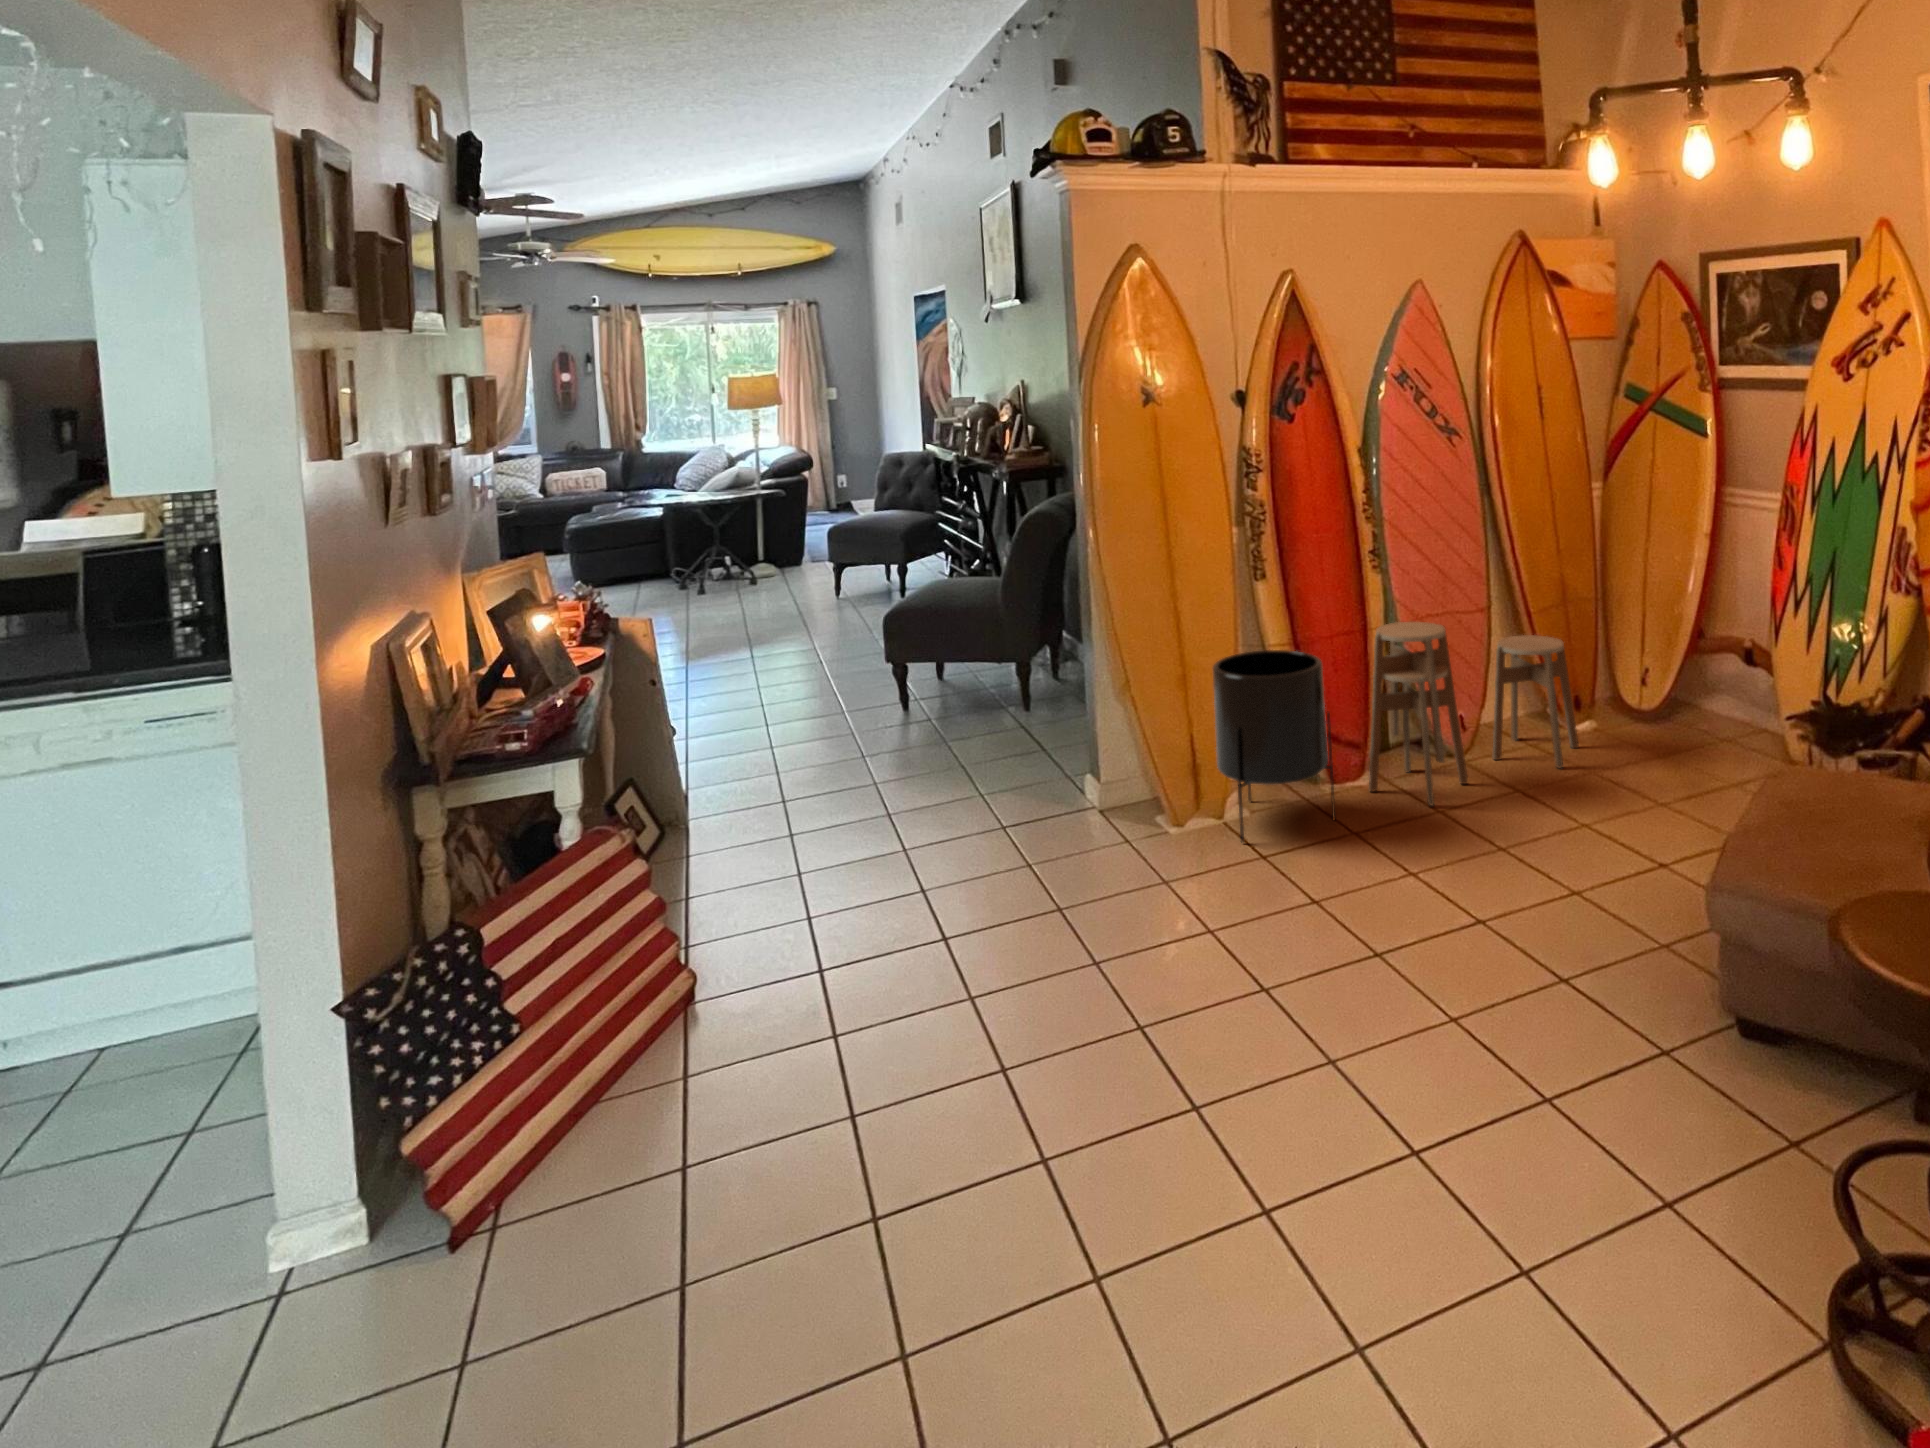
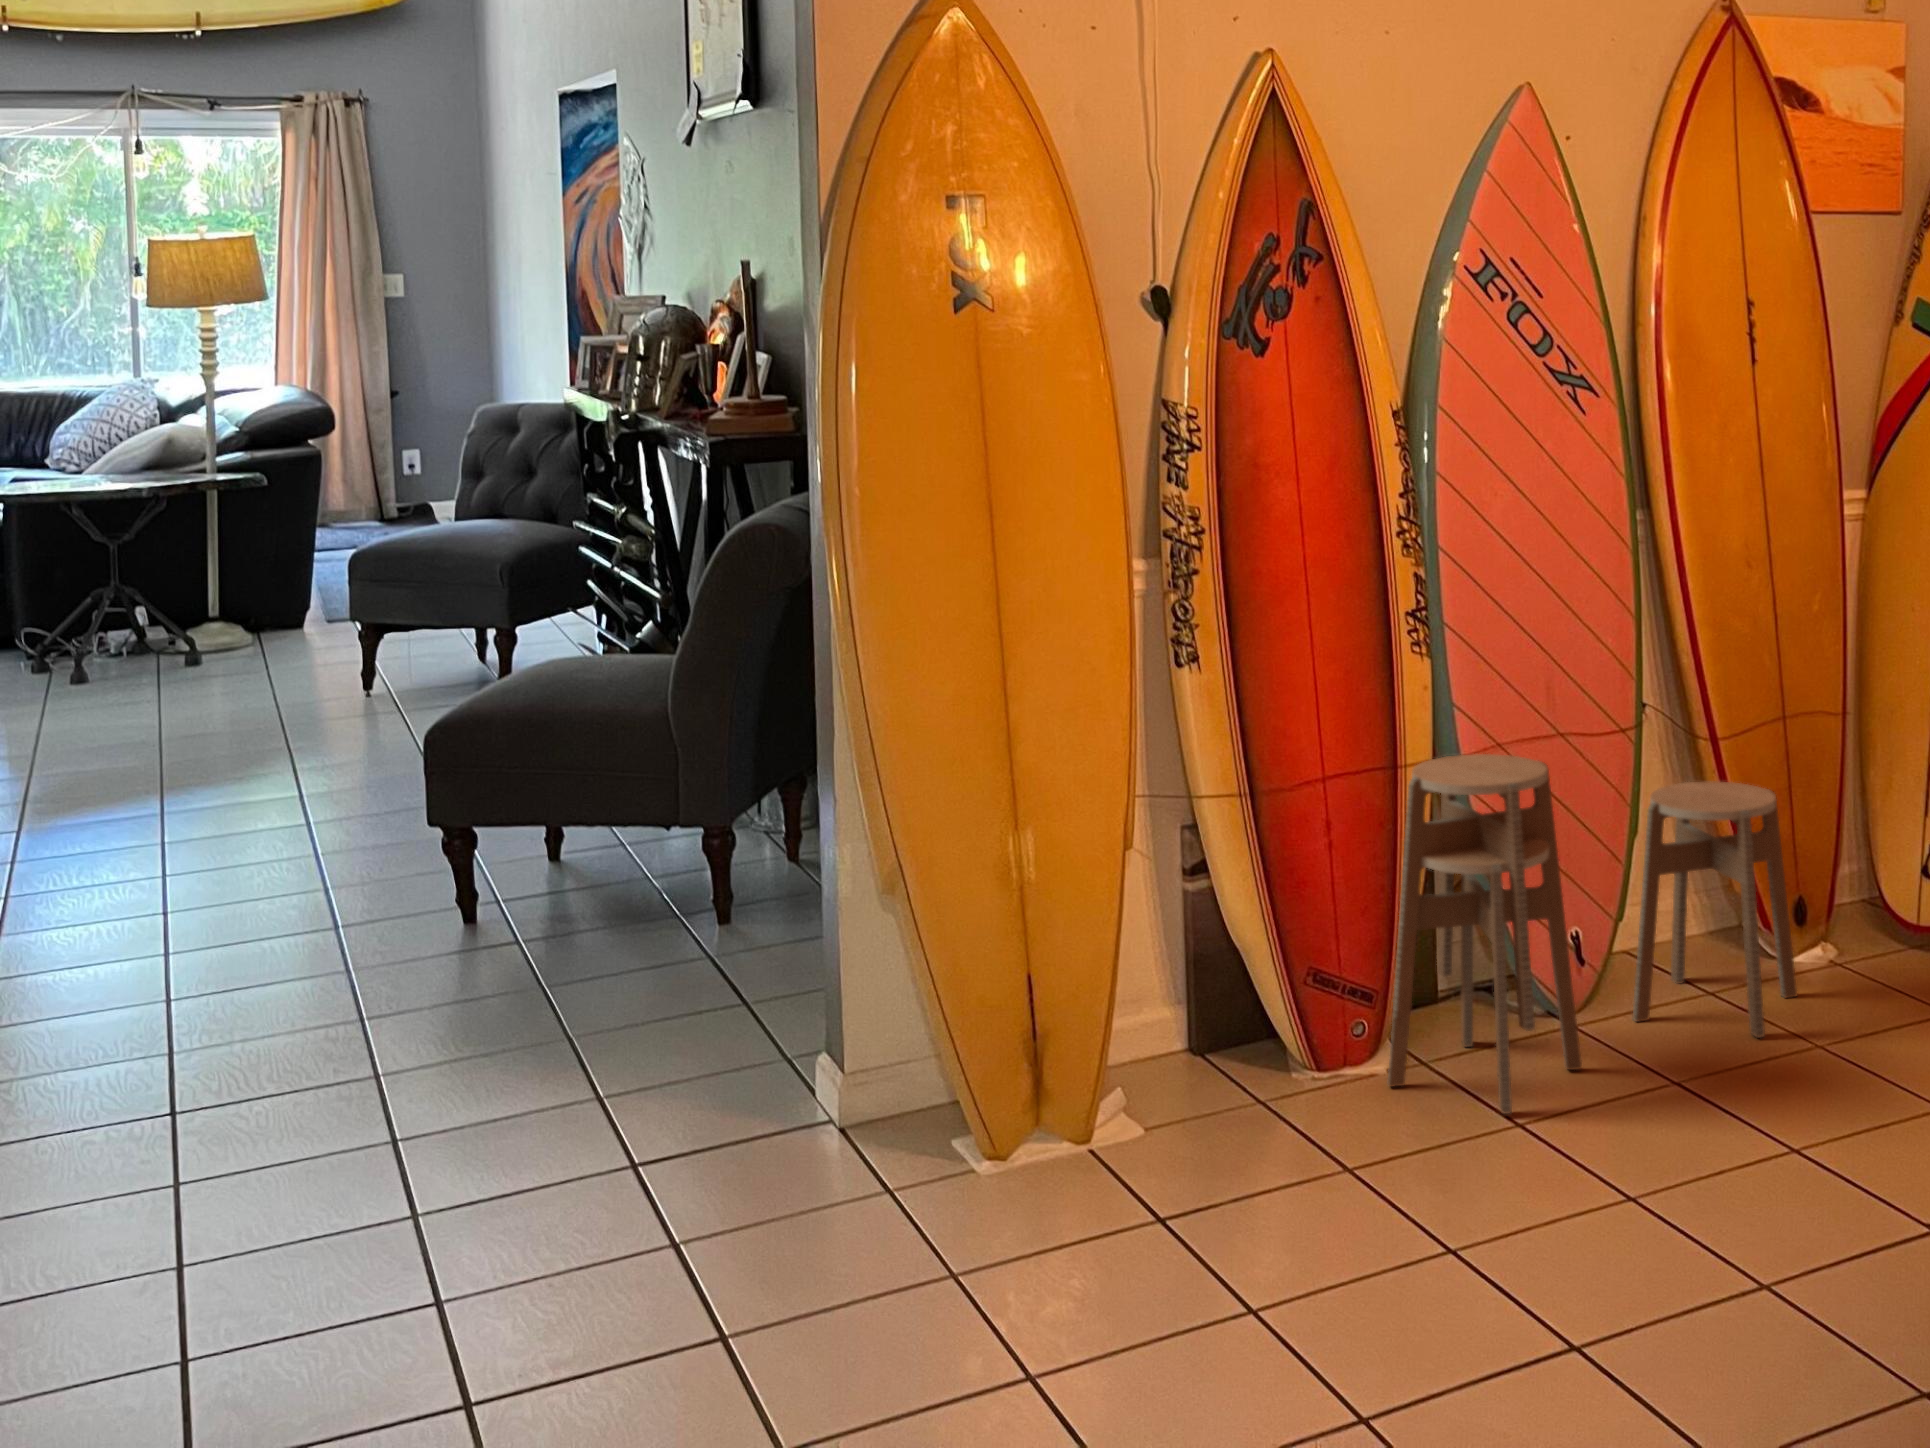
planter: present [1212,650,1335,842] -> none [1076,809,1316,1194]

